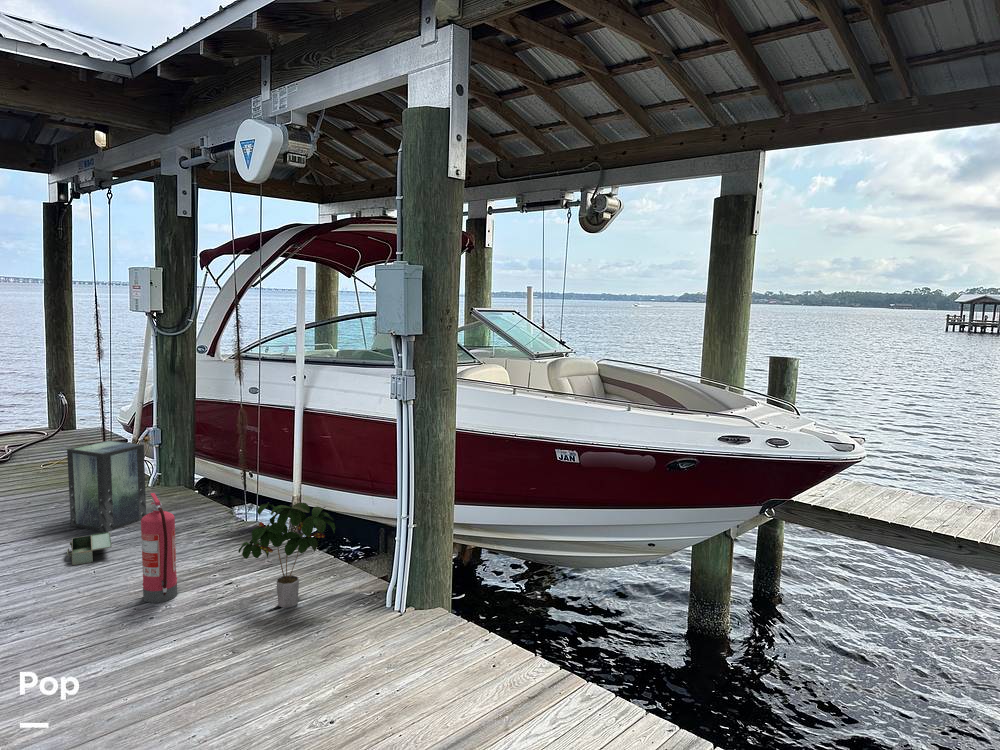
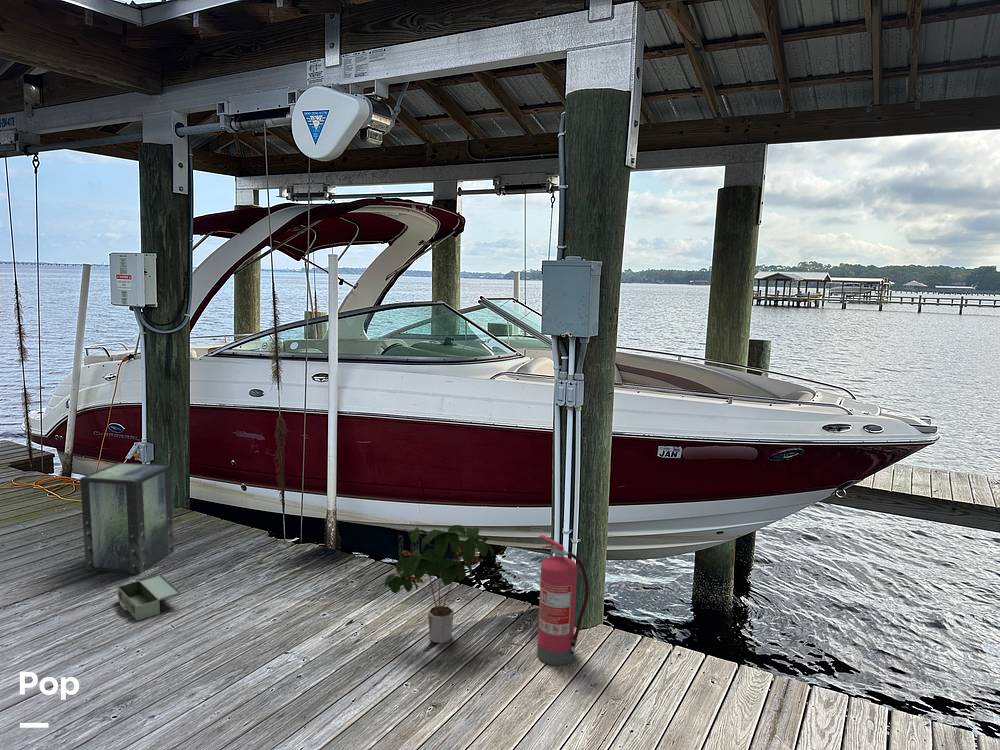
fire extinguisher: present [141,493,177,603] -> present [537,535,589,665]

